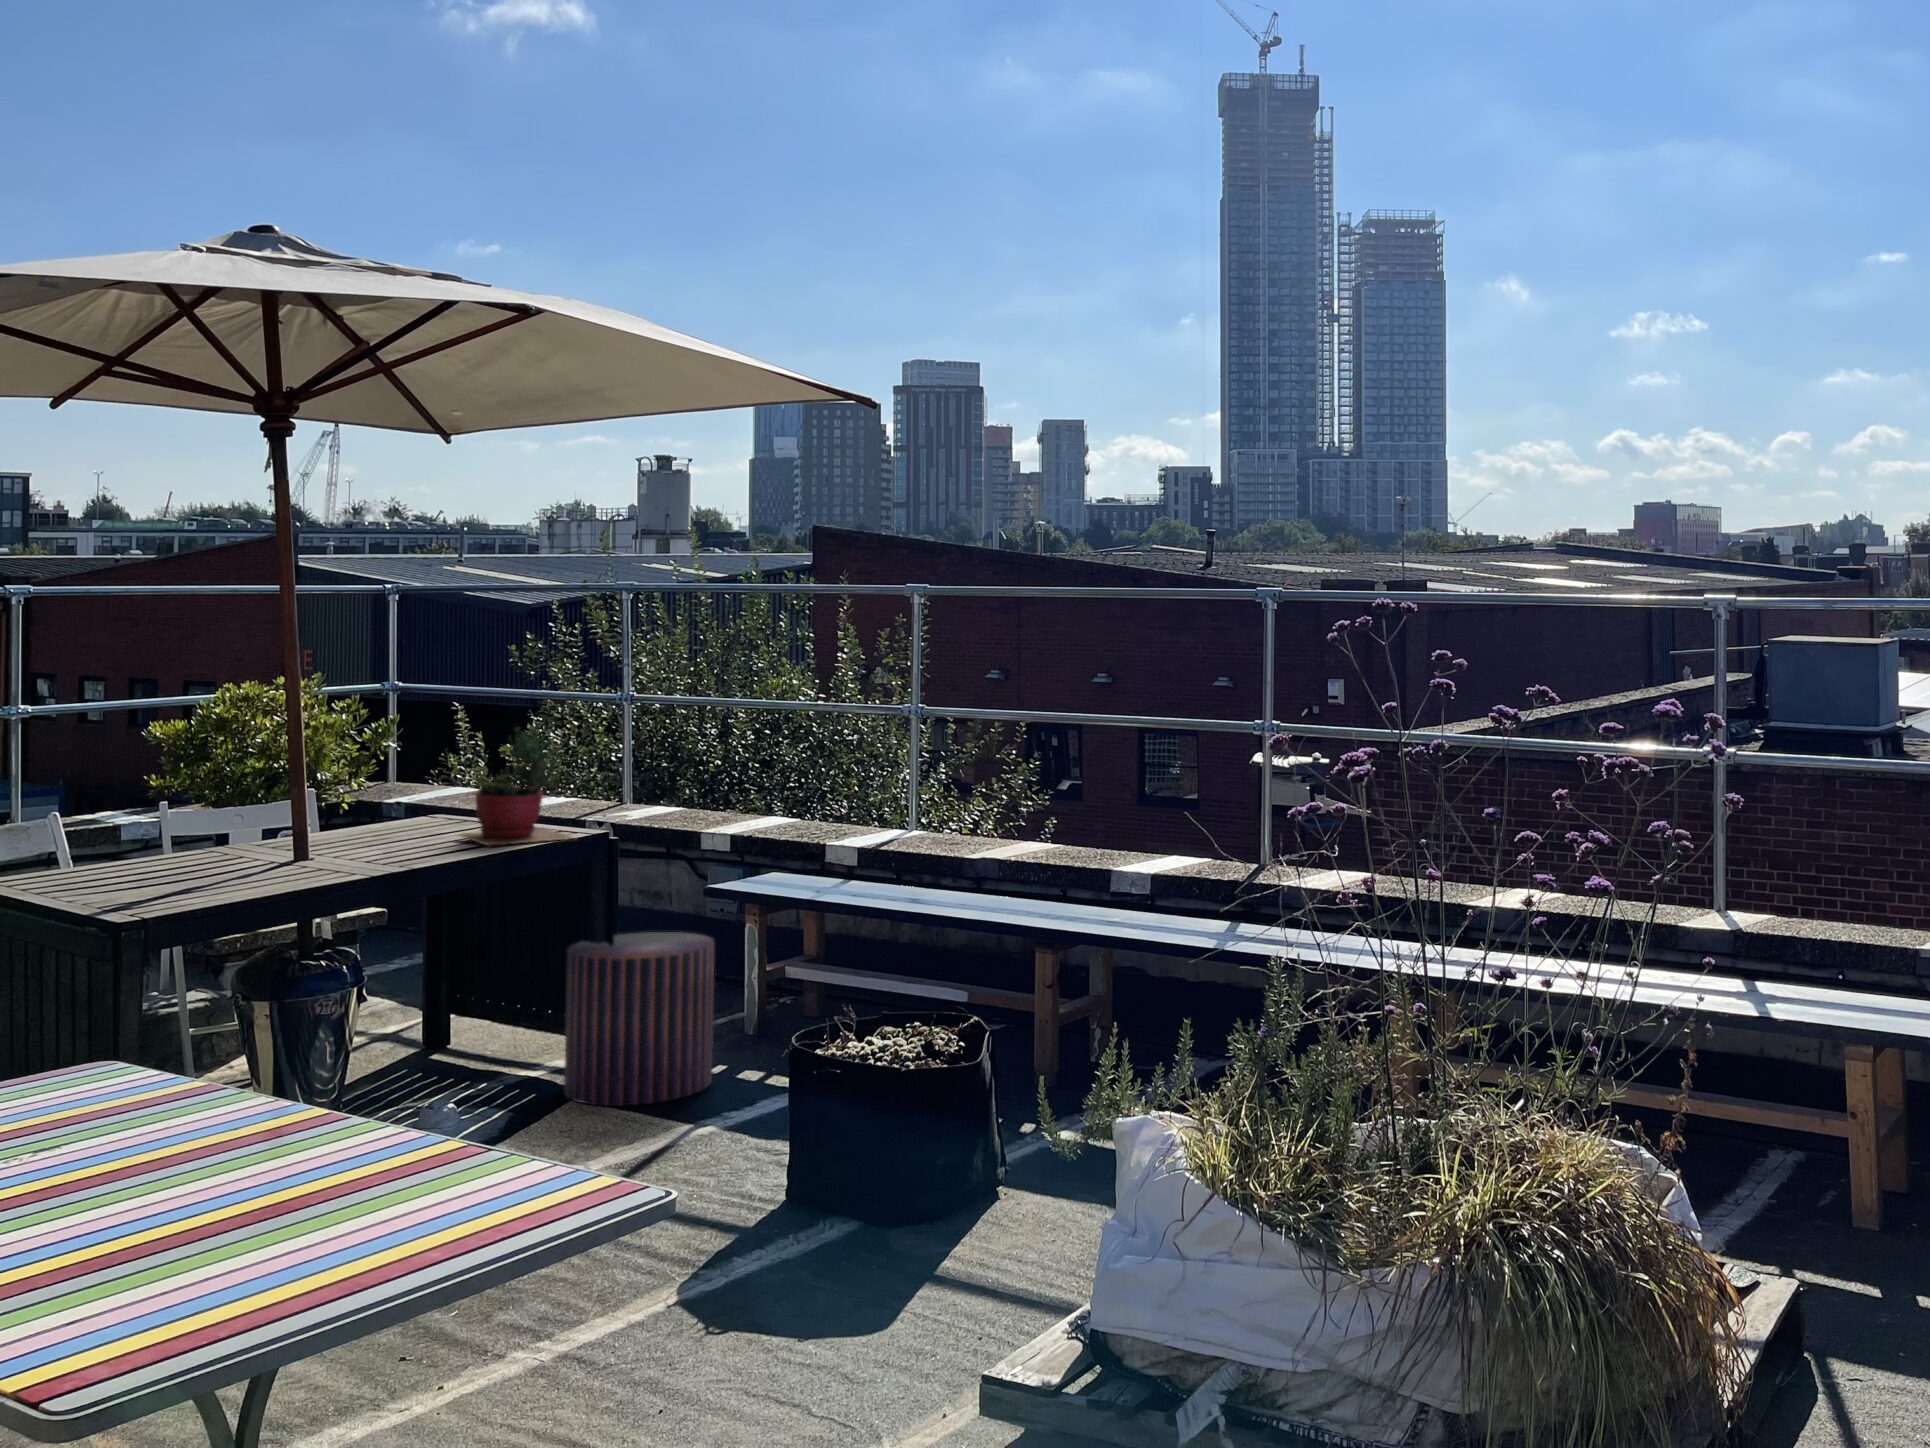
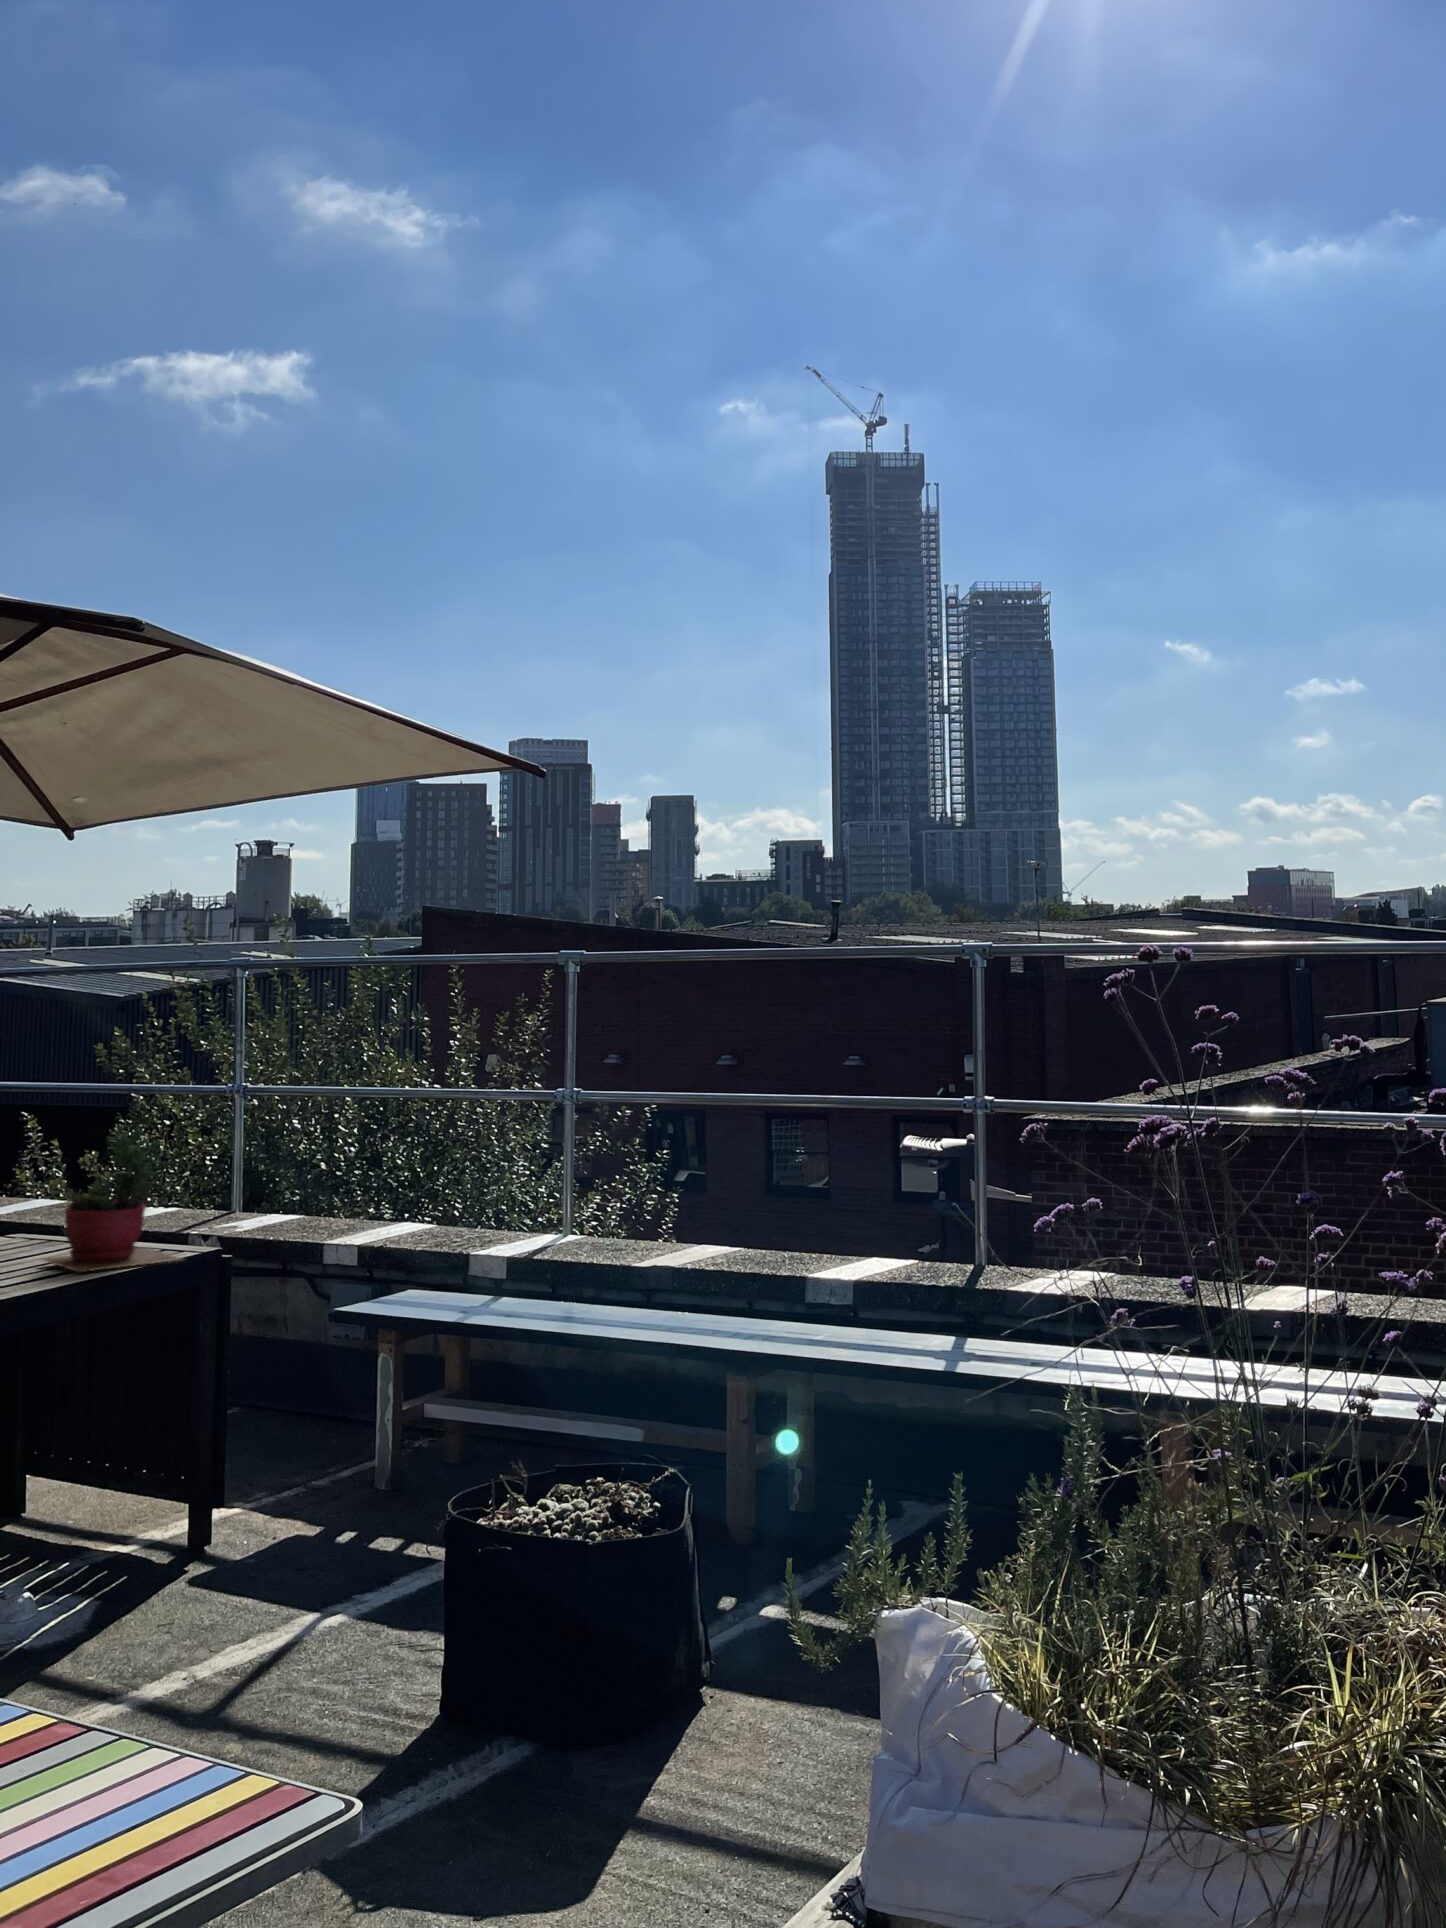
pouf: present [564,932,714,1106] -> none [161,1369,346,1591]

